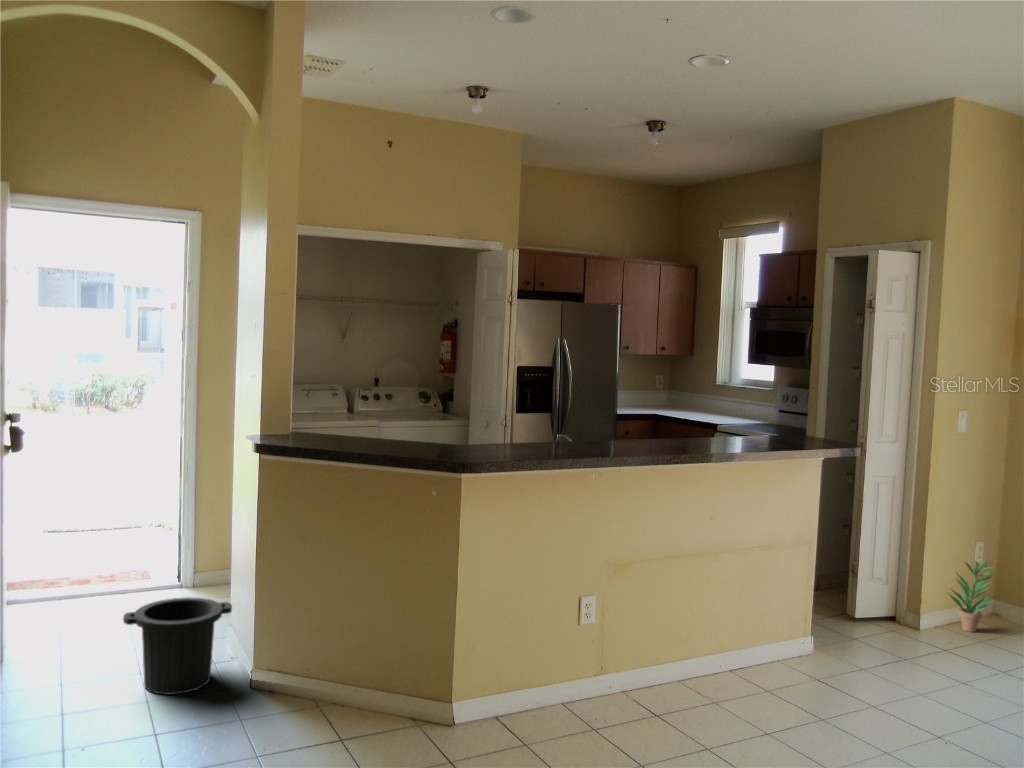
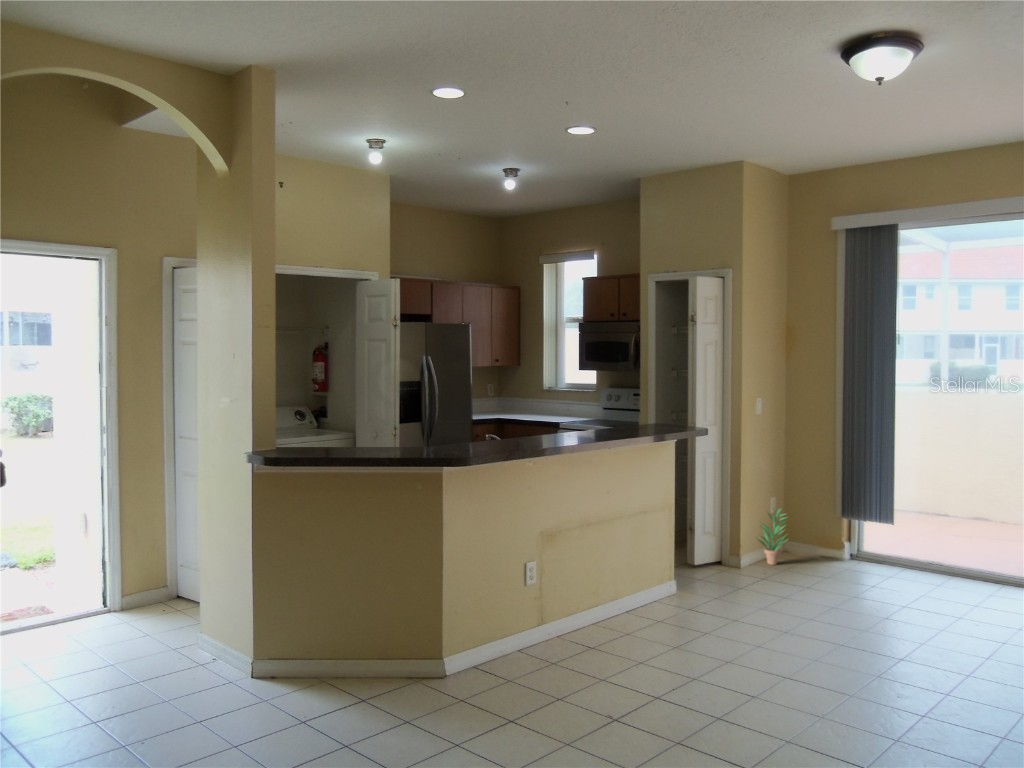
trash can: present [123,597,232,695] -> none [133,606,226,693]

